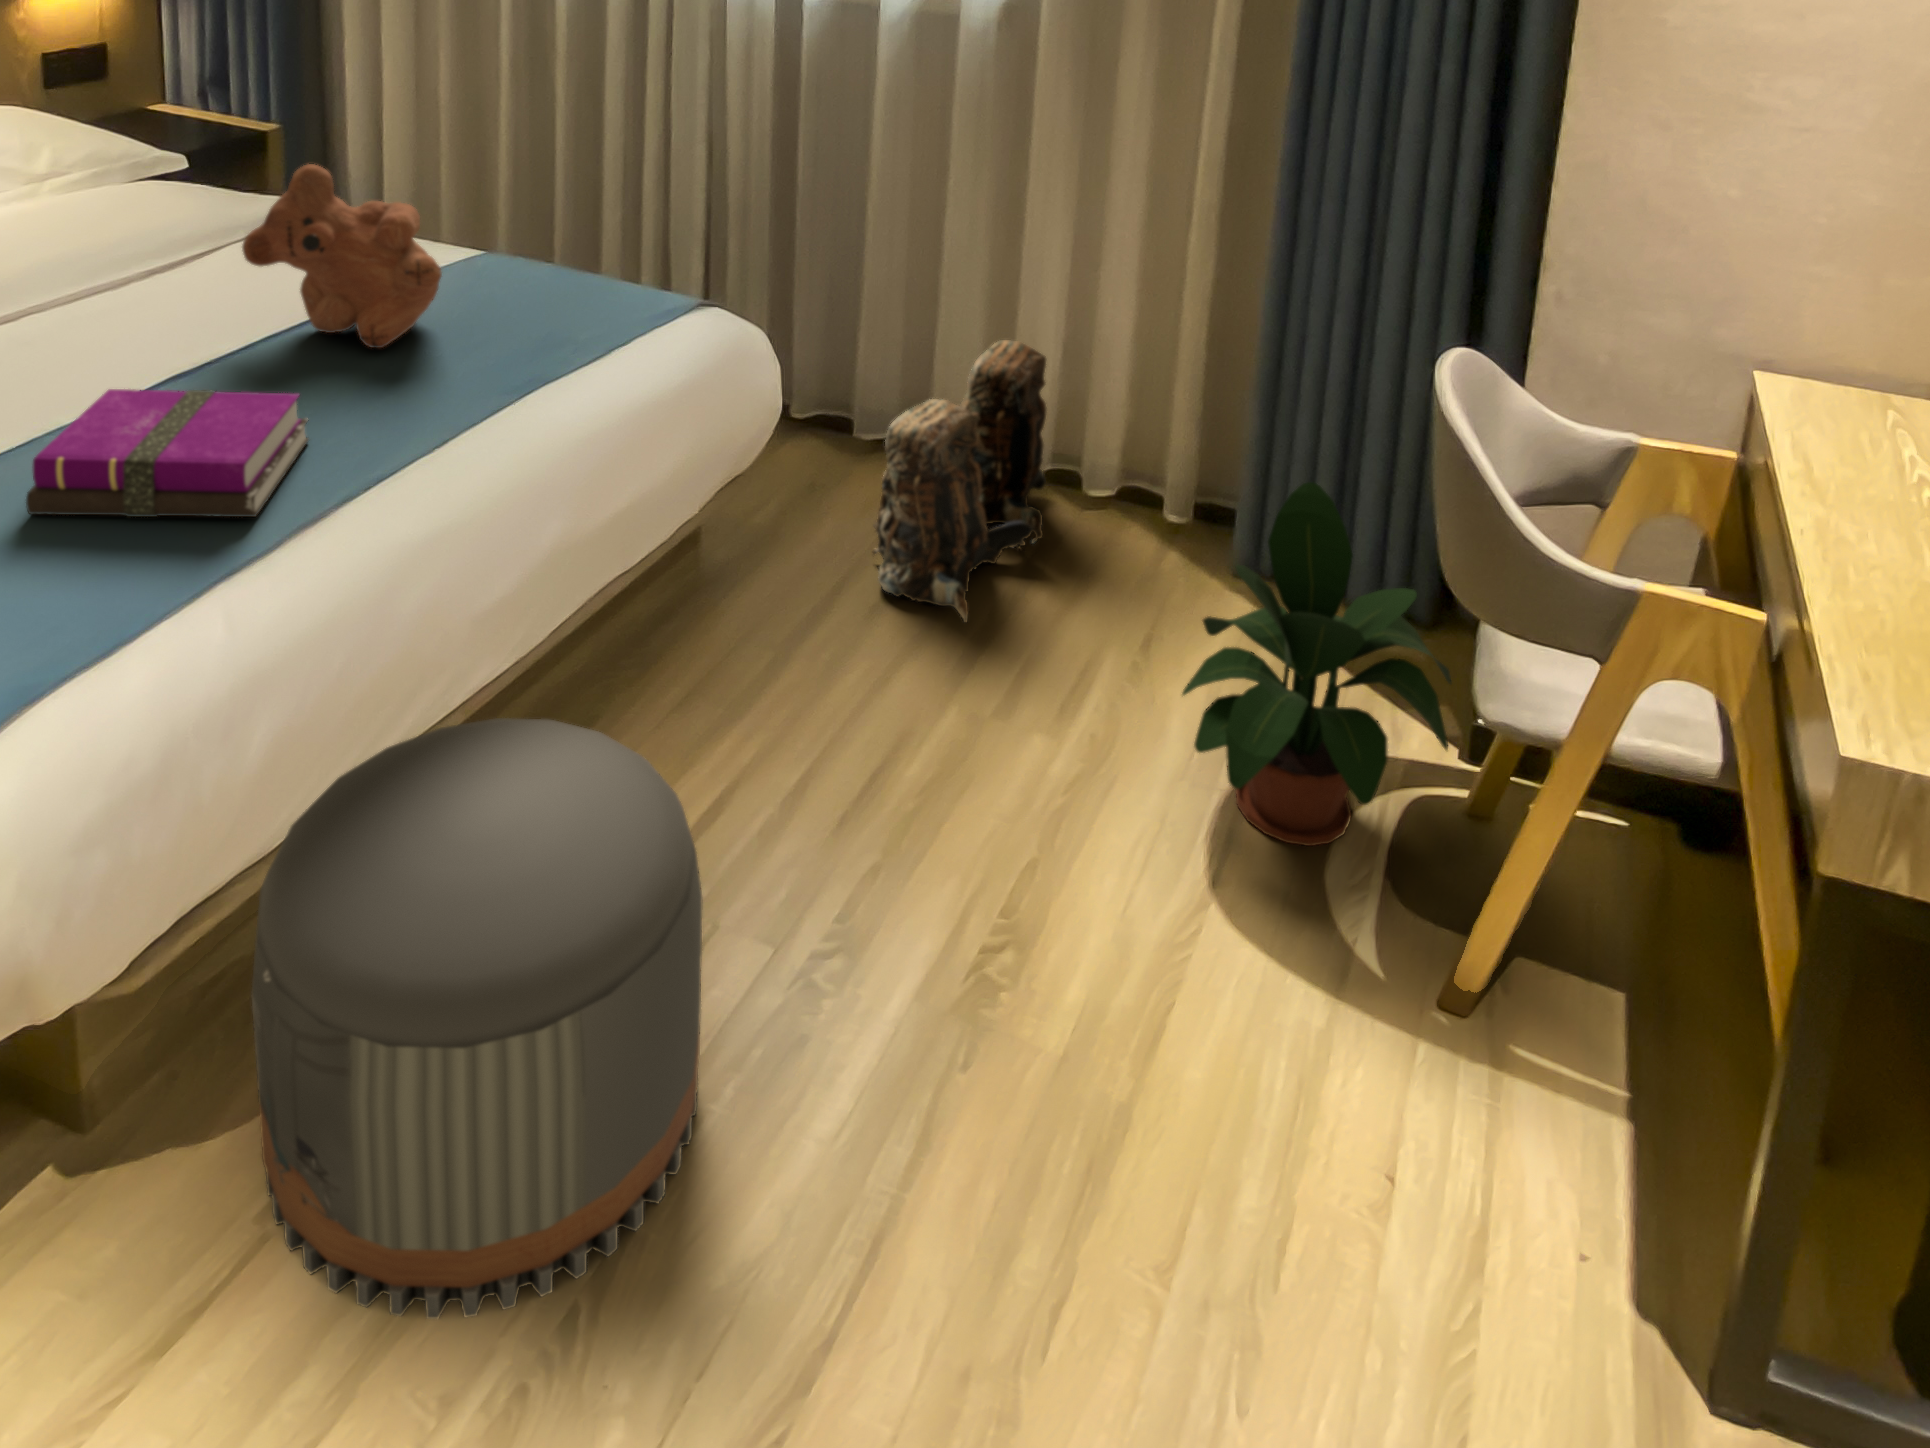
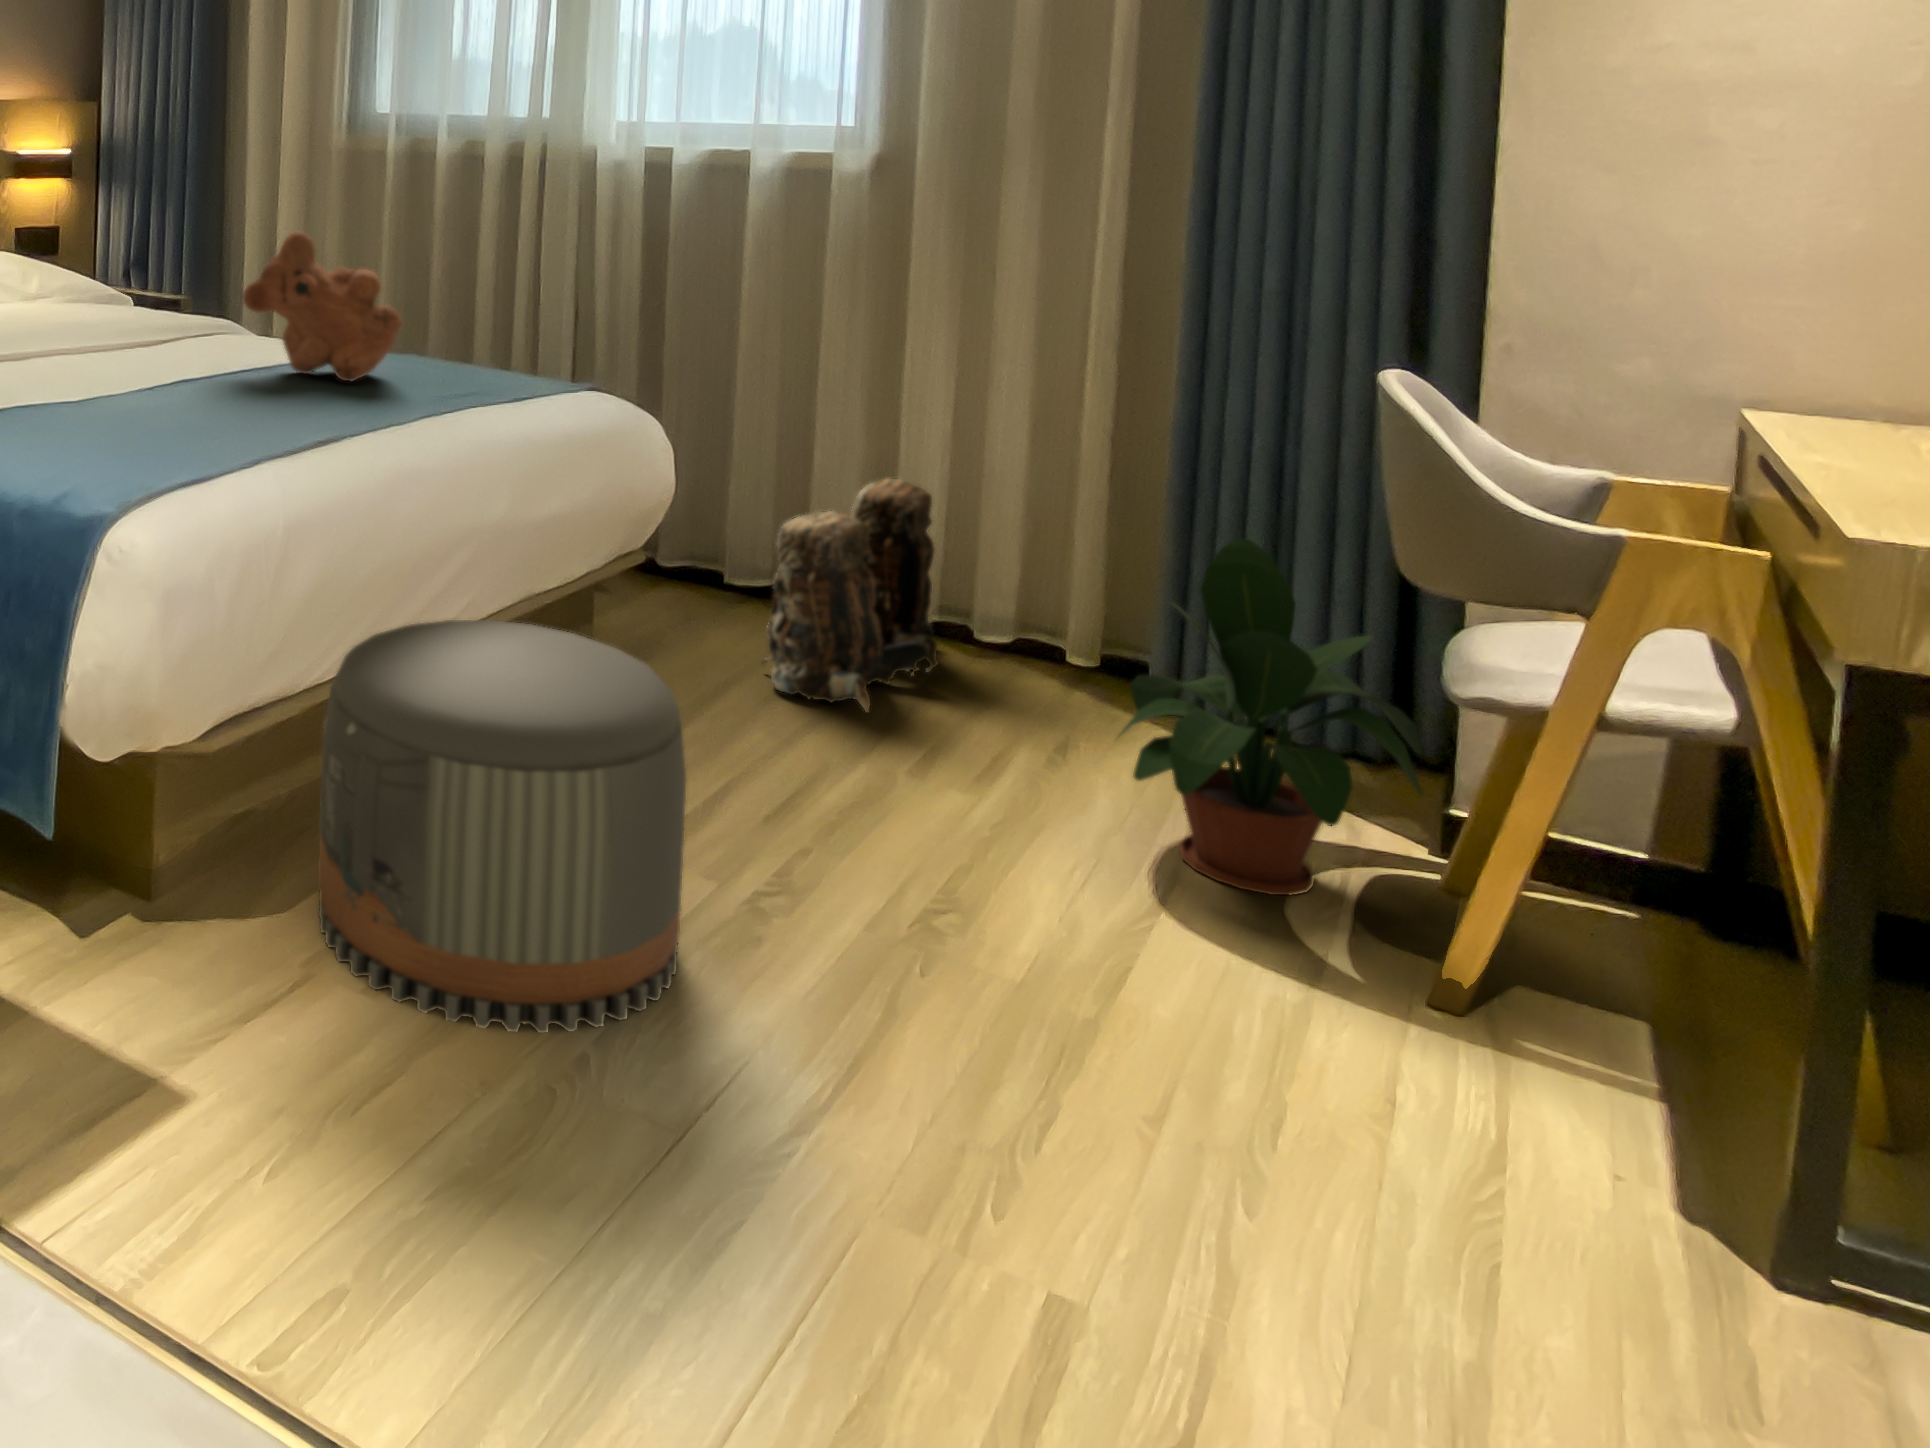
notebook: present [26,389,309,517] -> none [135,364,321,440]

